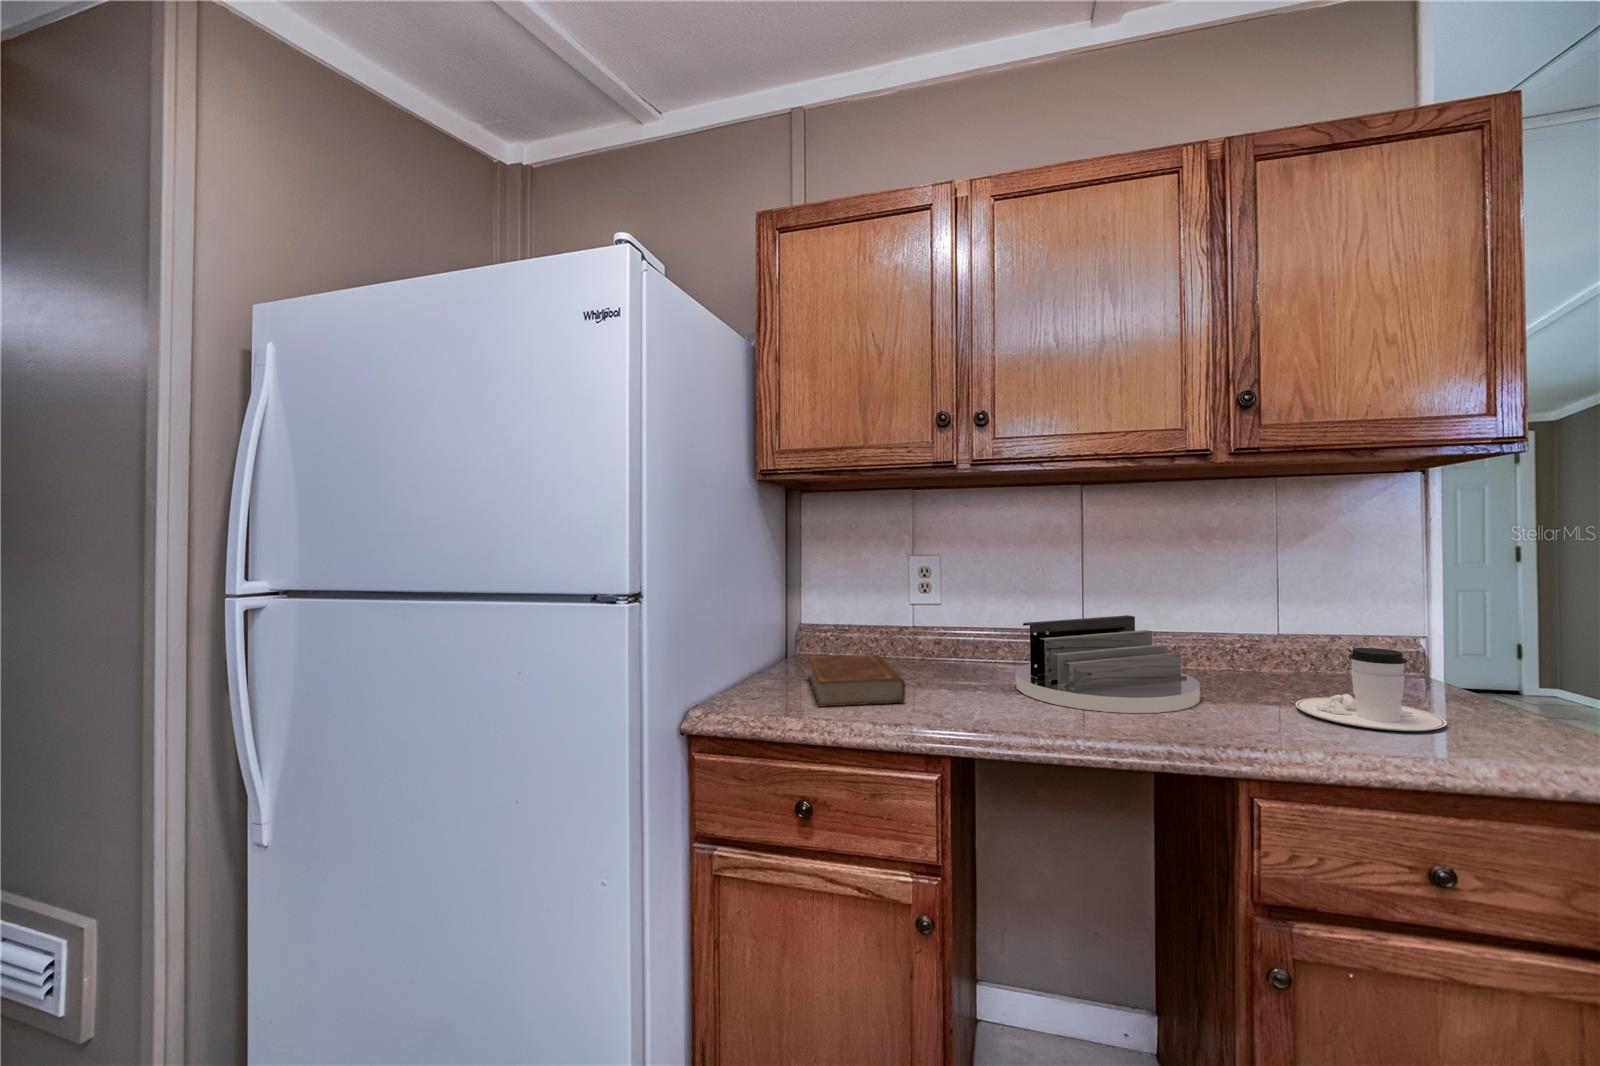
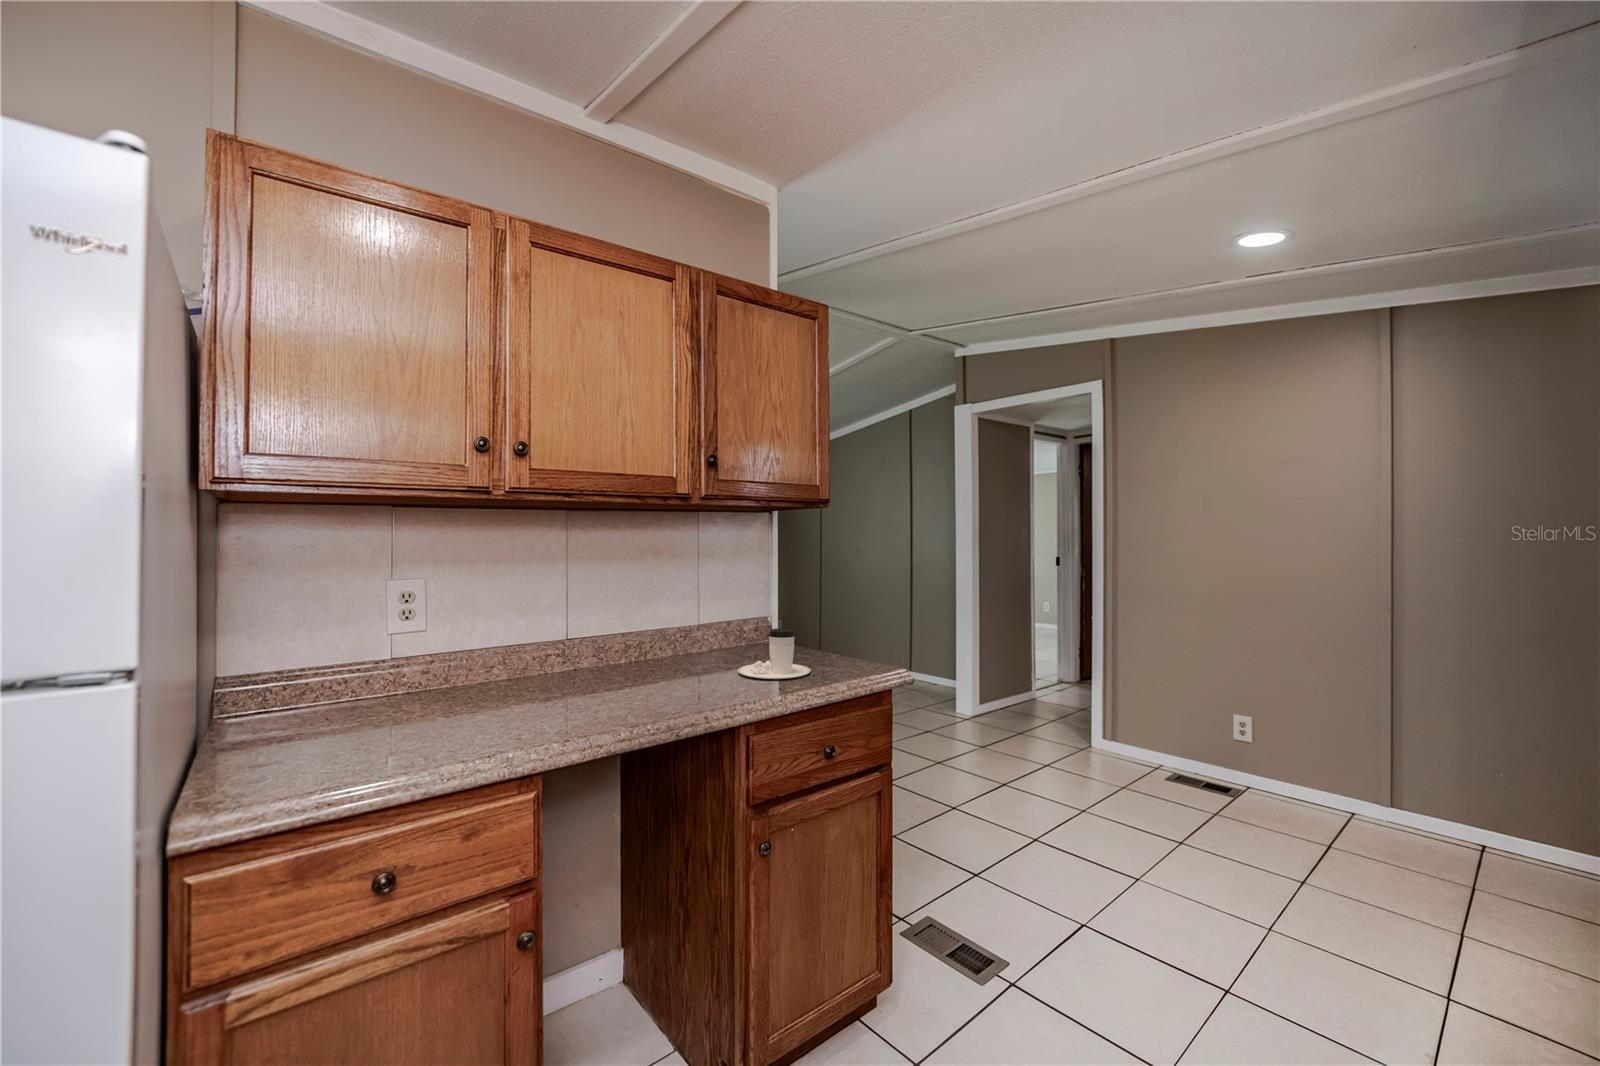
desk organizer: present [1015,615,1200,713] -> none [541,623,687,705]
book: present [808,654,906,707] -> none [296,693,469,762]

